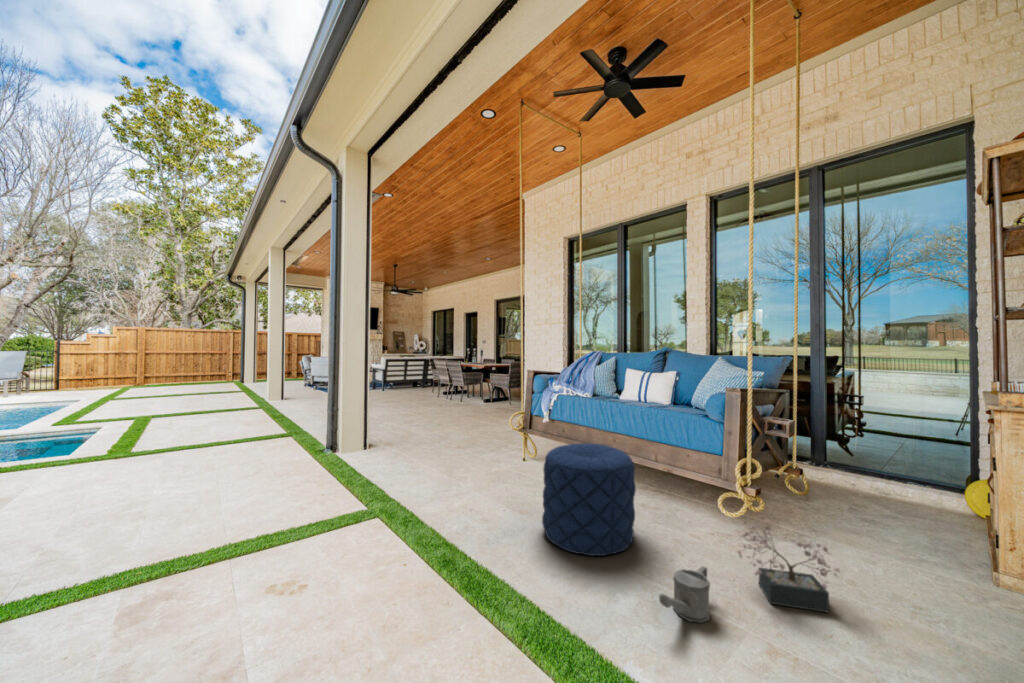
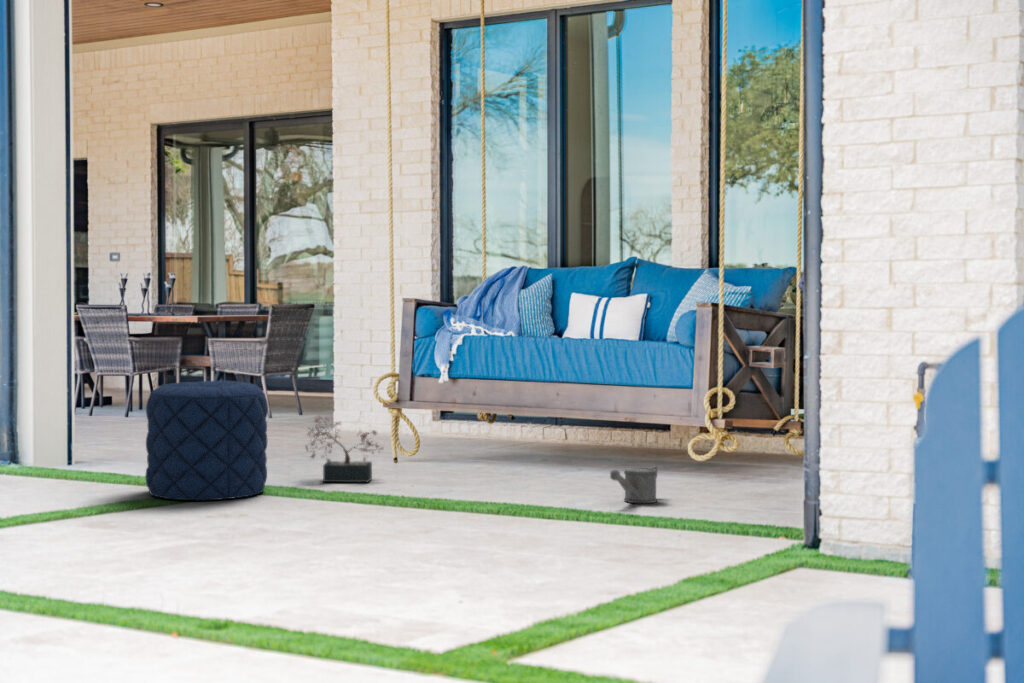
pouf: present [542,444,636,556] -> present [145,381,268,500]
decorative plant: present [738,519,840,612] -> present [306,416,383,482]

